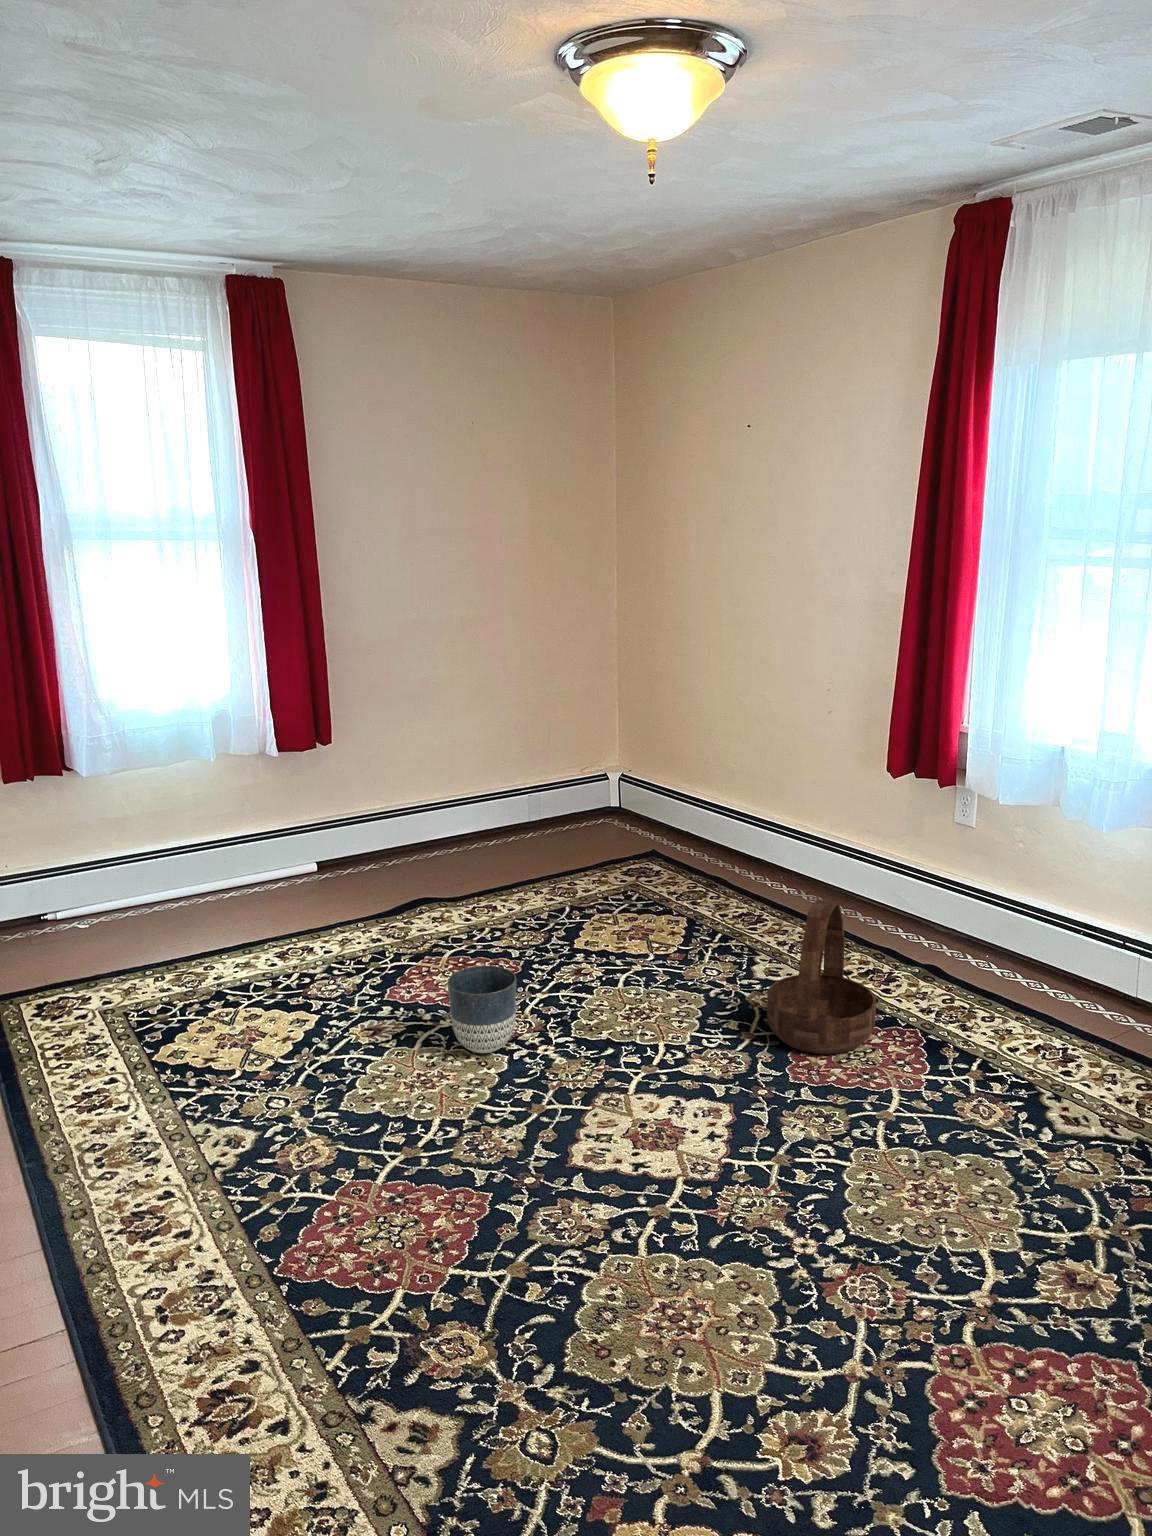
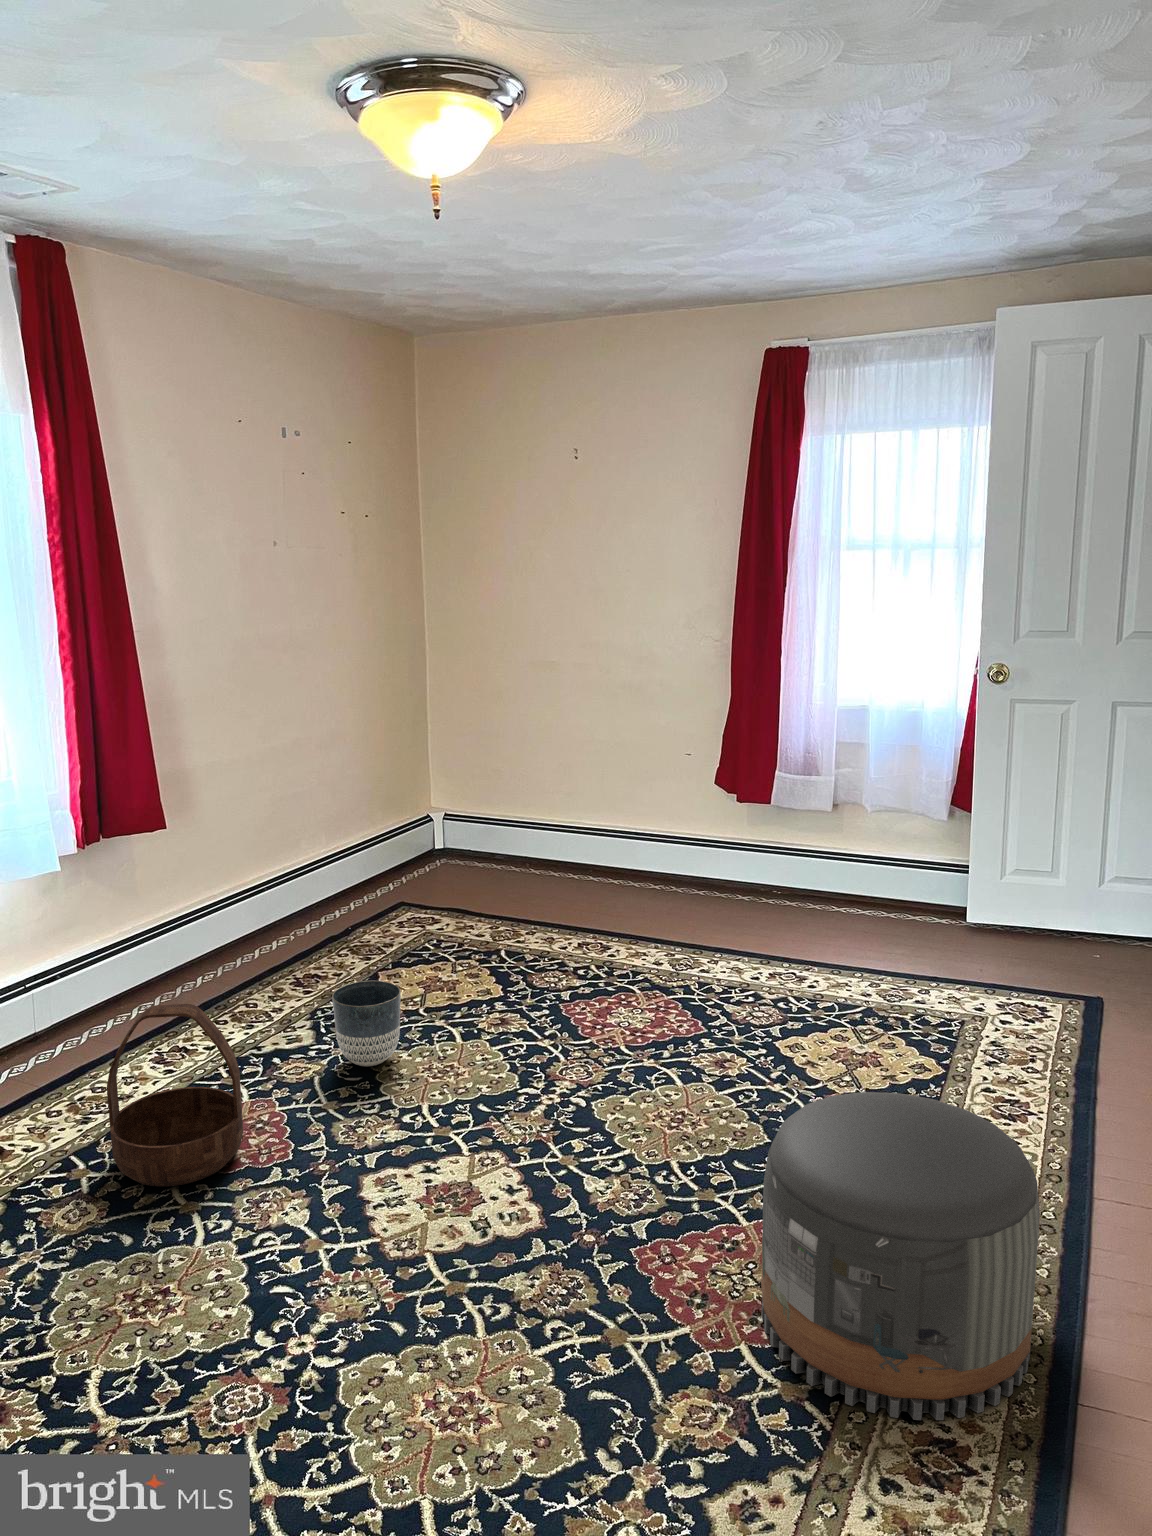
planter: present [447,966,516,1053] -> present [332,981,400,1066]
pouf: none [102,1061,372,1369] -> present [761,1092,1040,1420]

